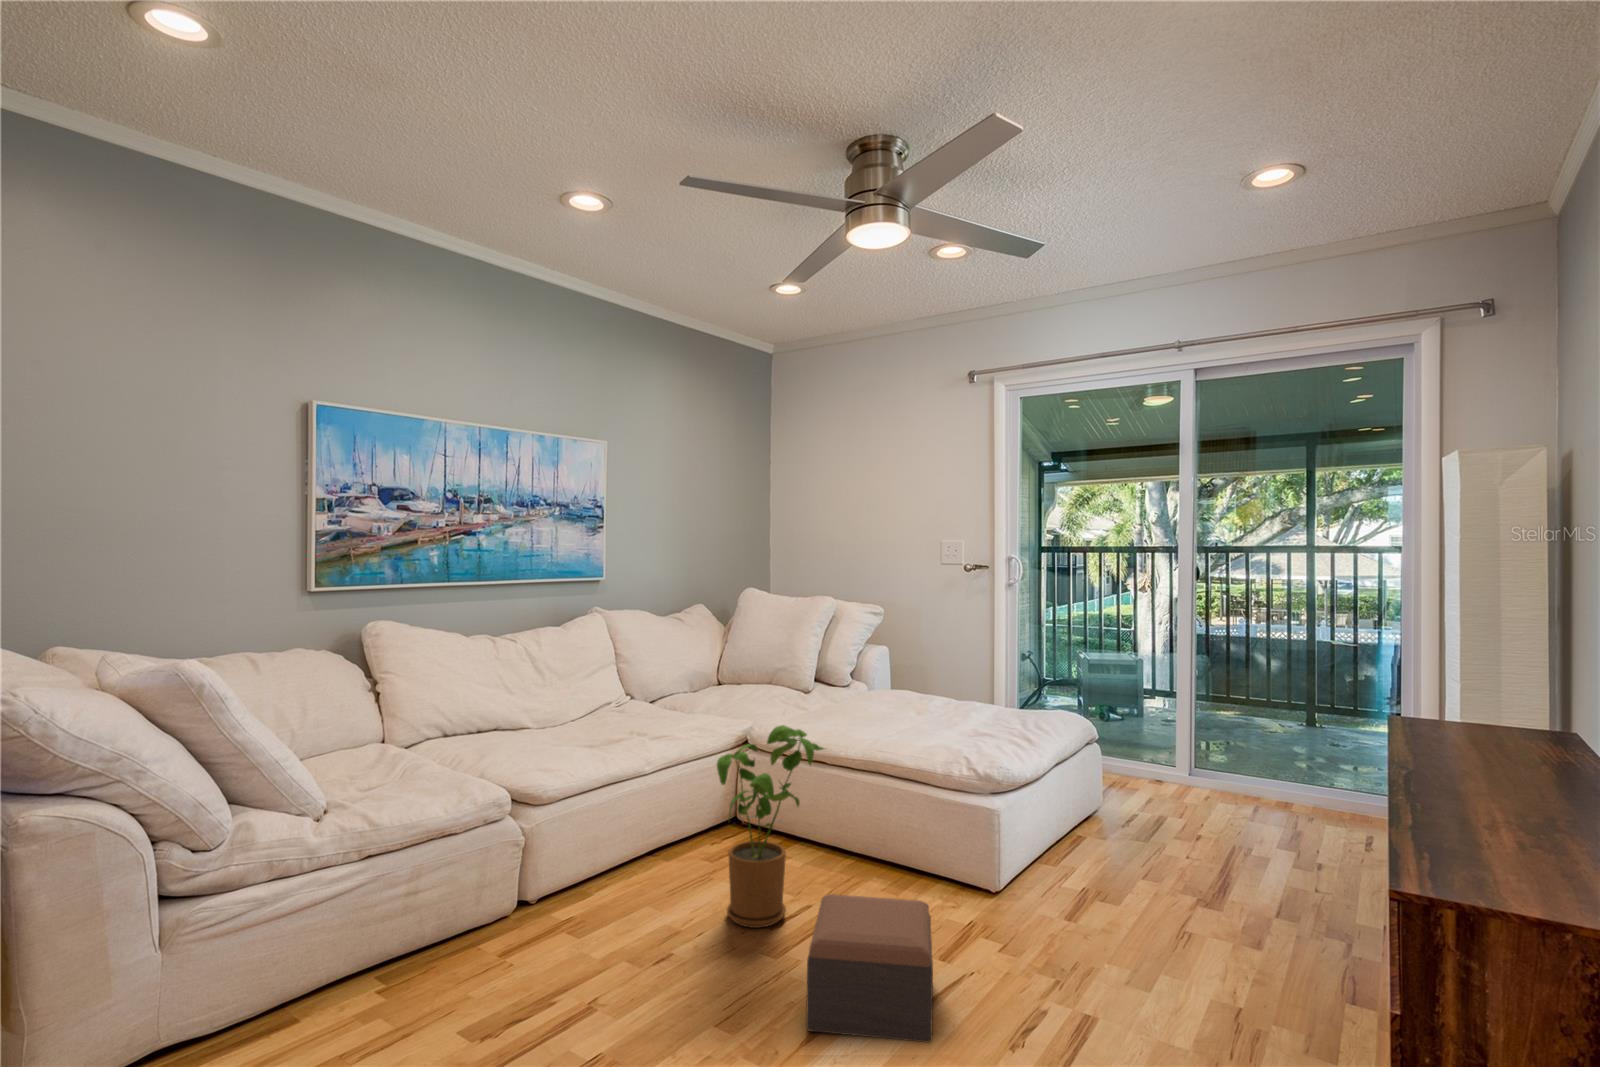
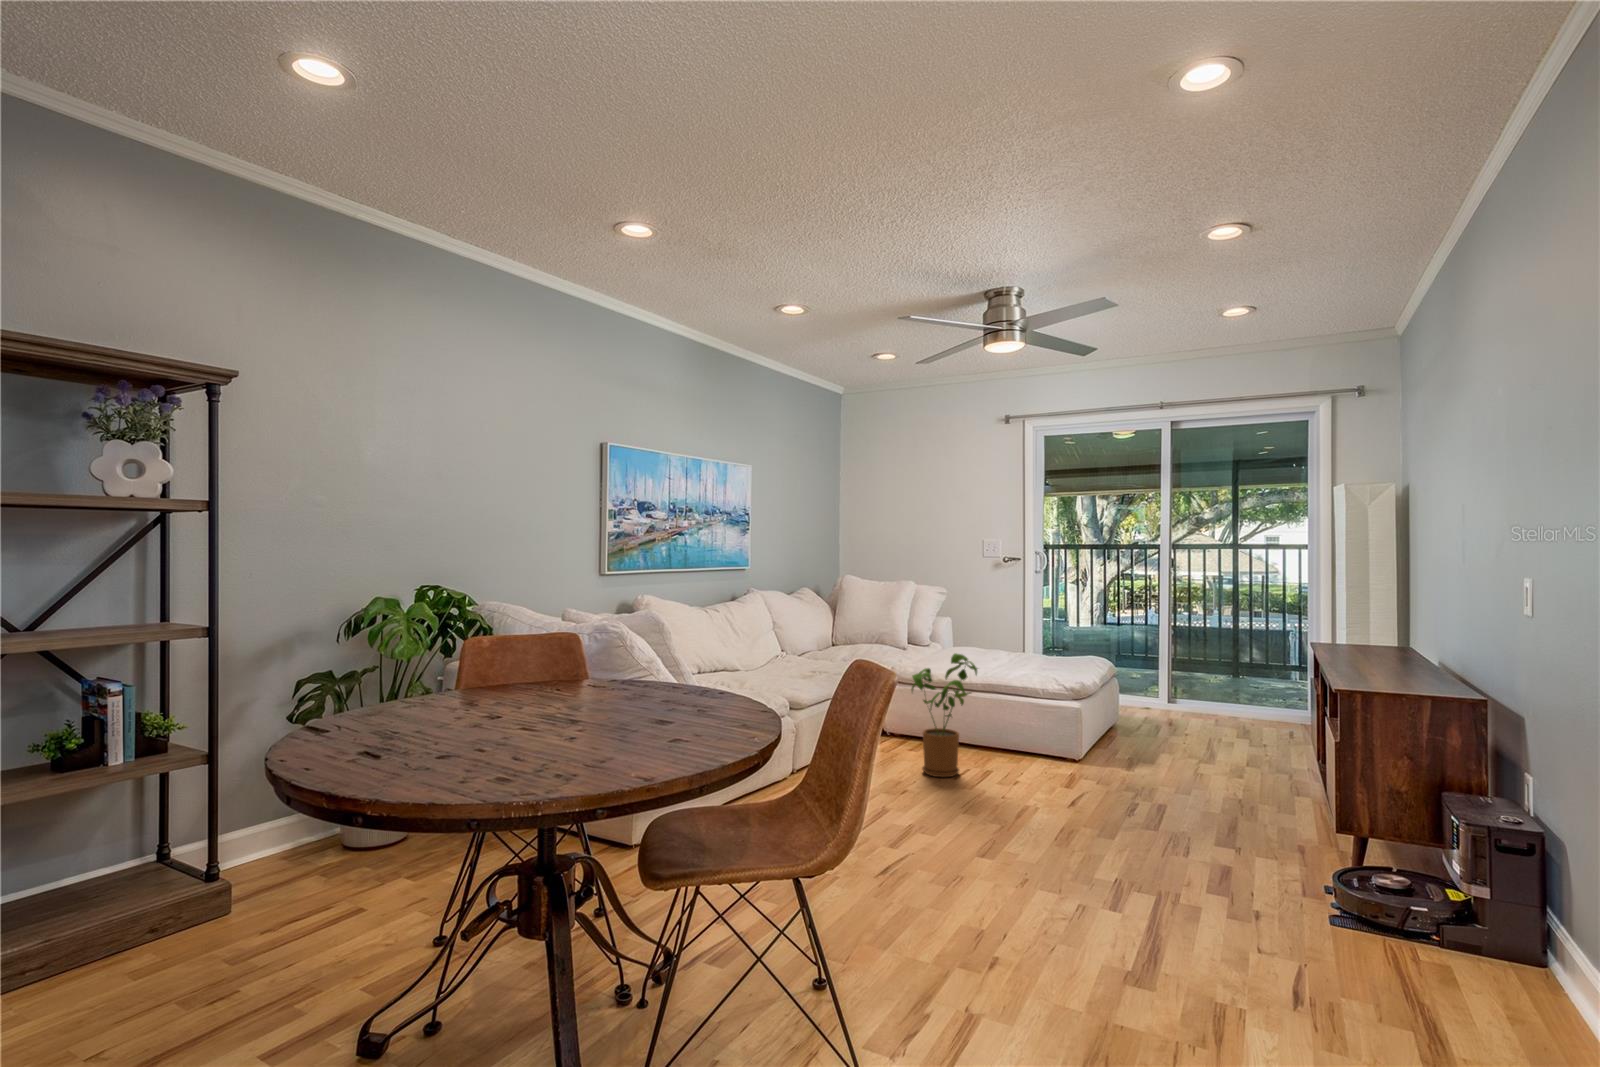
footstool: present [806,894,933,1042] -> none [999,745,1084,812]

